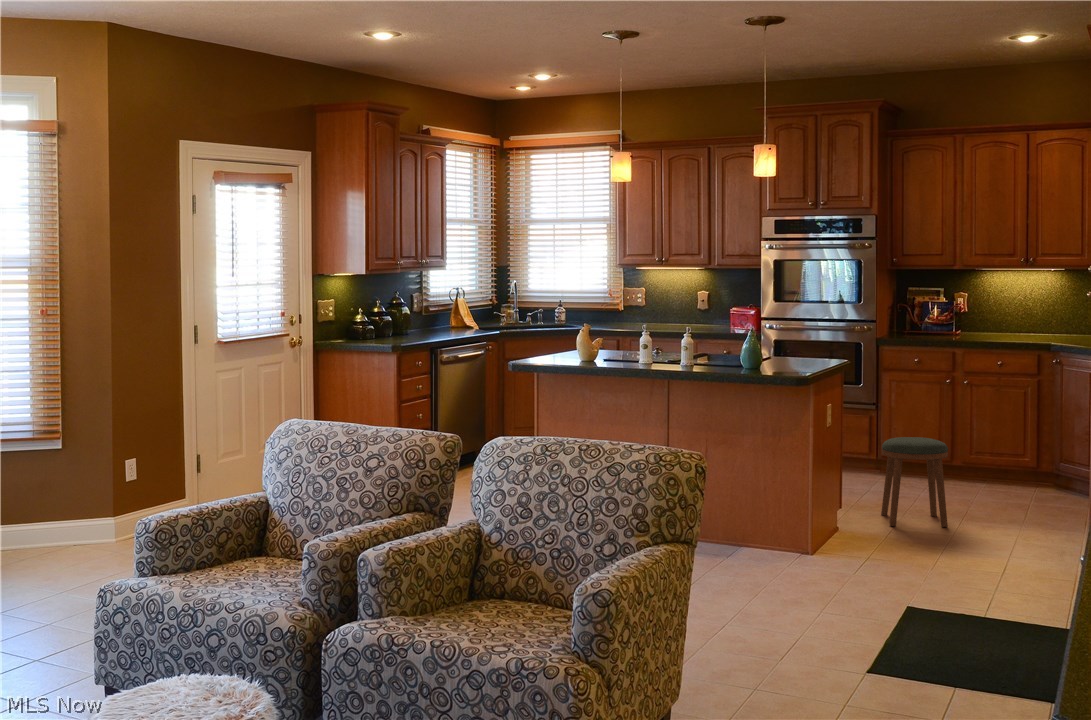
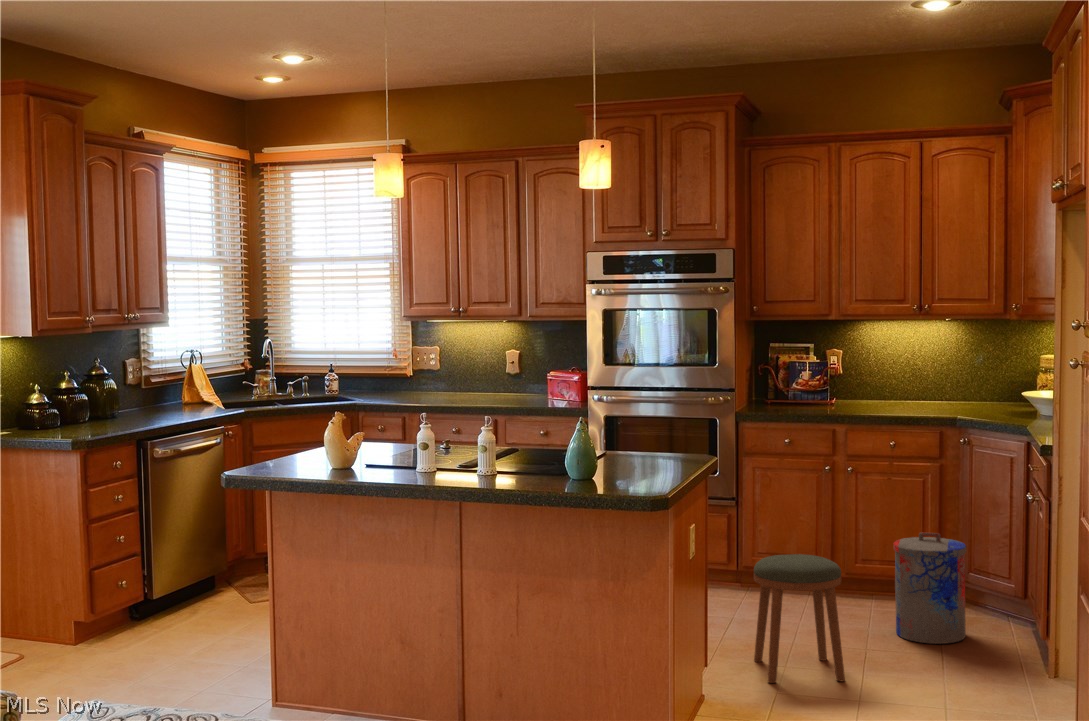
trash can: none [995,428,1051,511] -> present [894,532,966,644]

